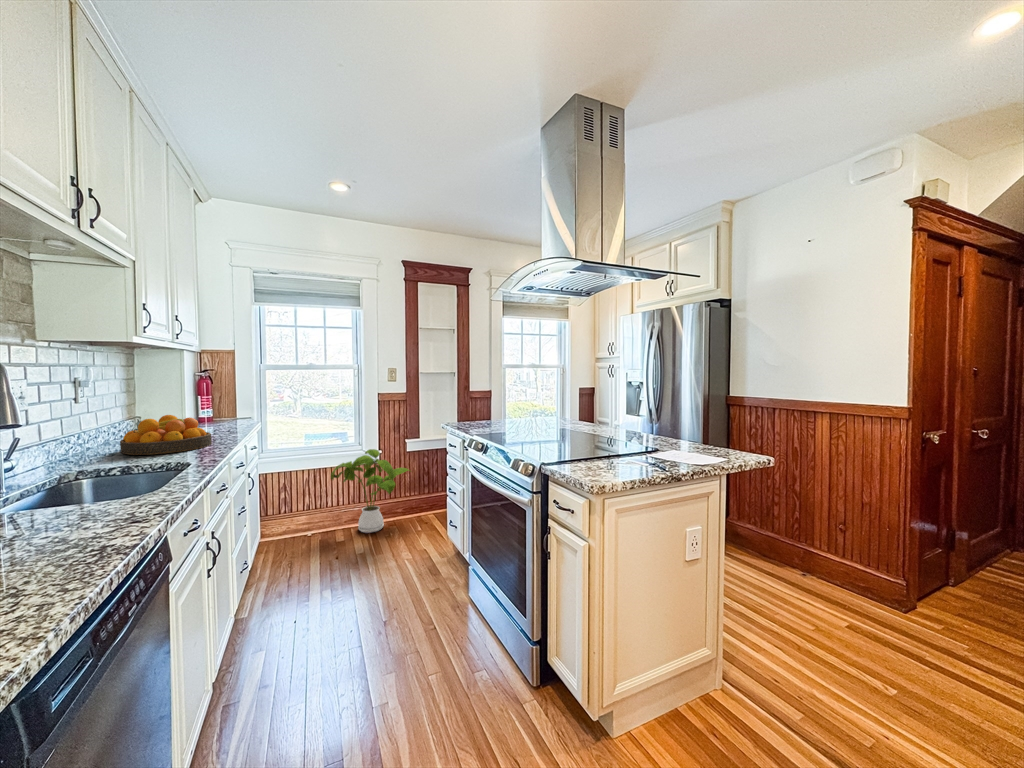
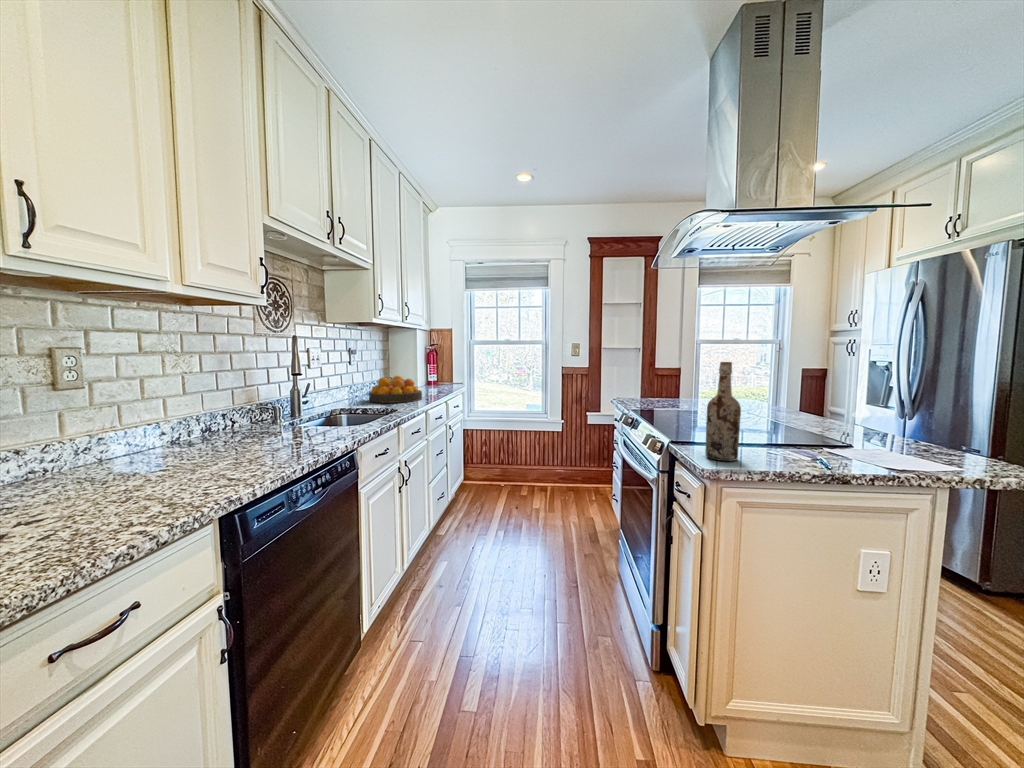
wine bottle: none [584,391,610,477] -> present [705,362,741,461]
house plant: present [331,449,410,533] -> none [518,417,591,493]

